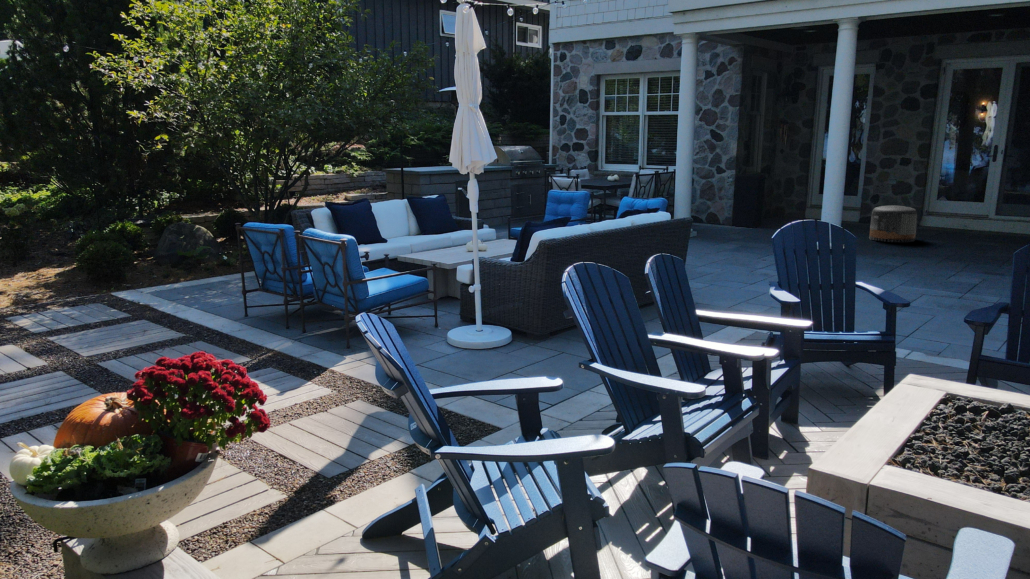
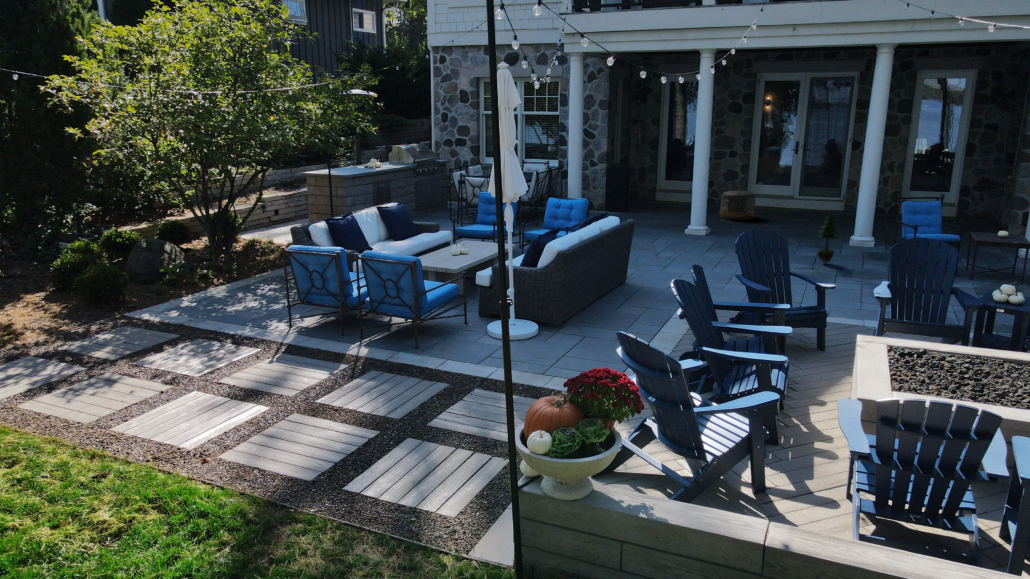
potted tree: none [935,225,964,296] -> present [818,211,837,263]

